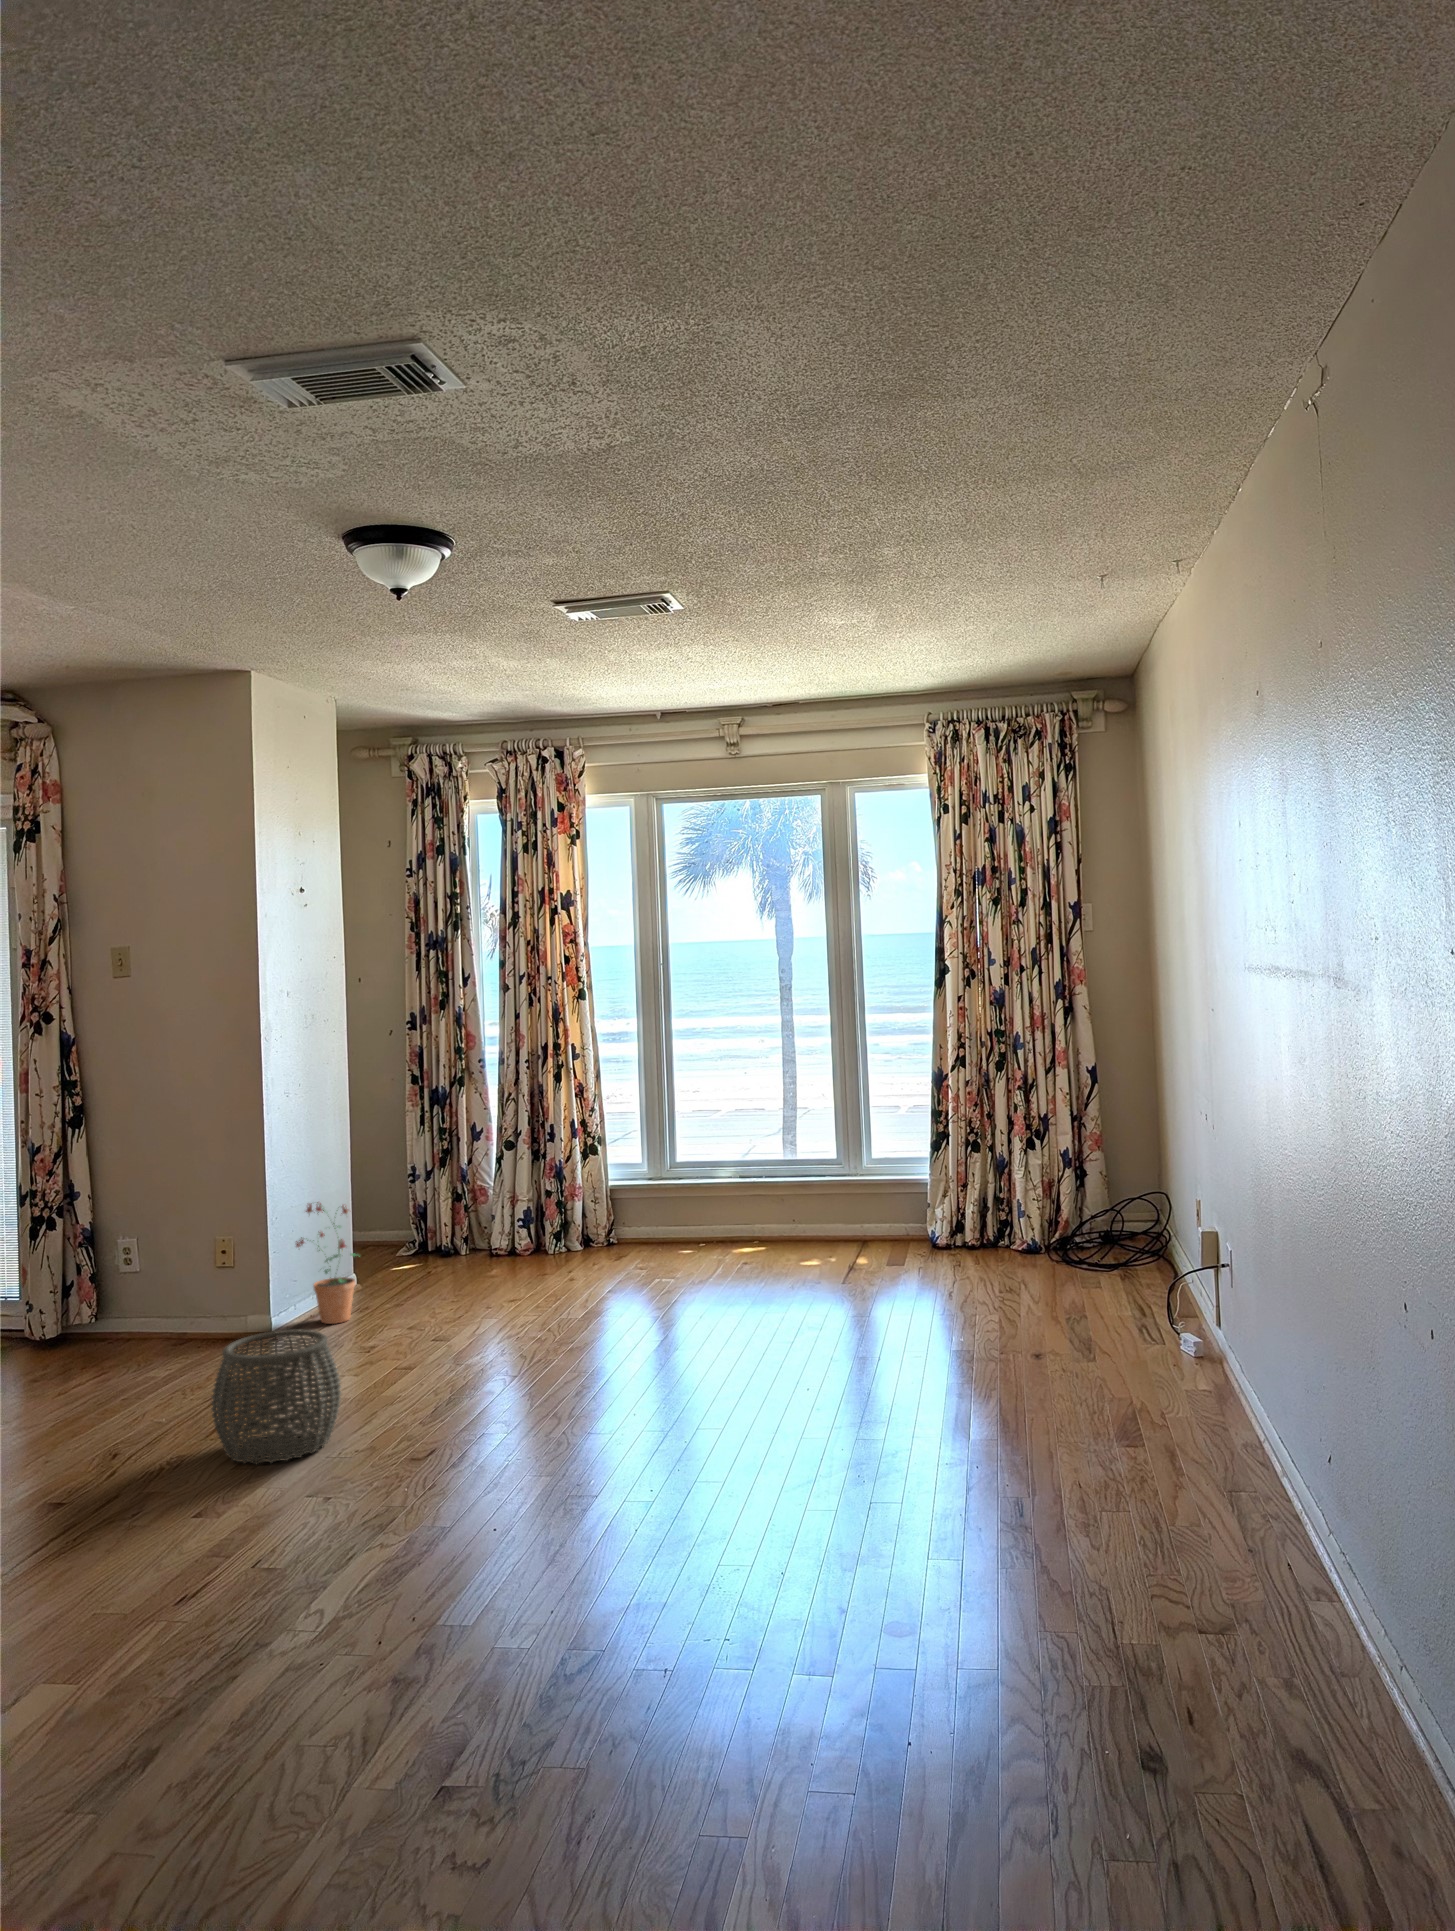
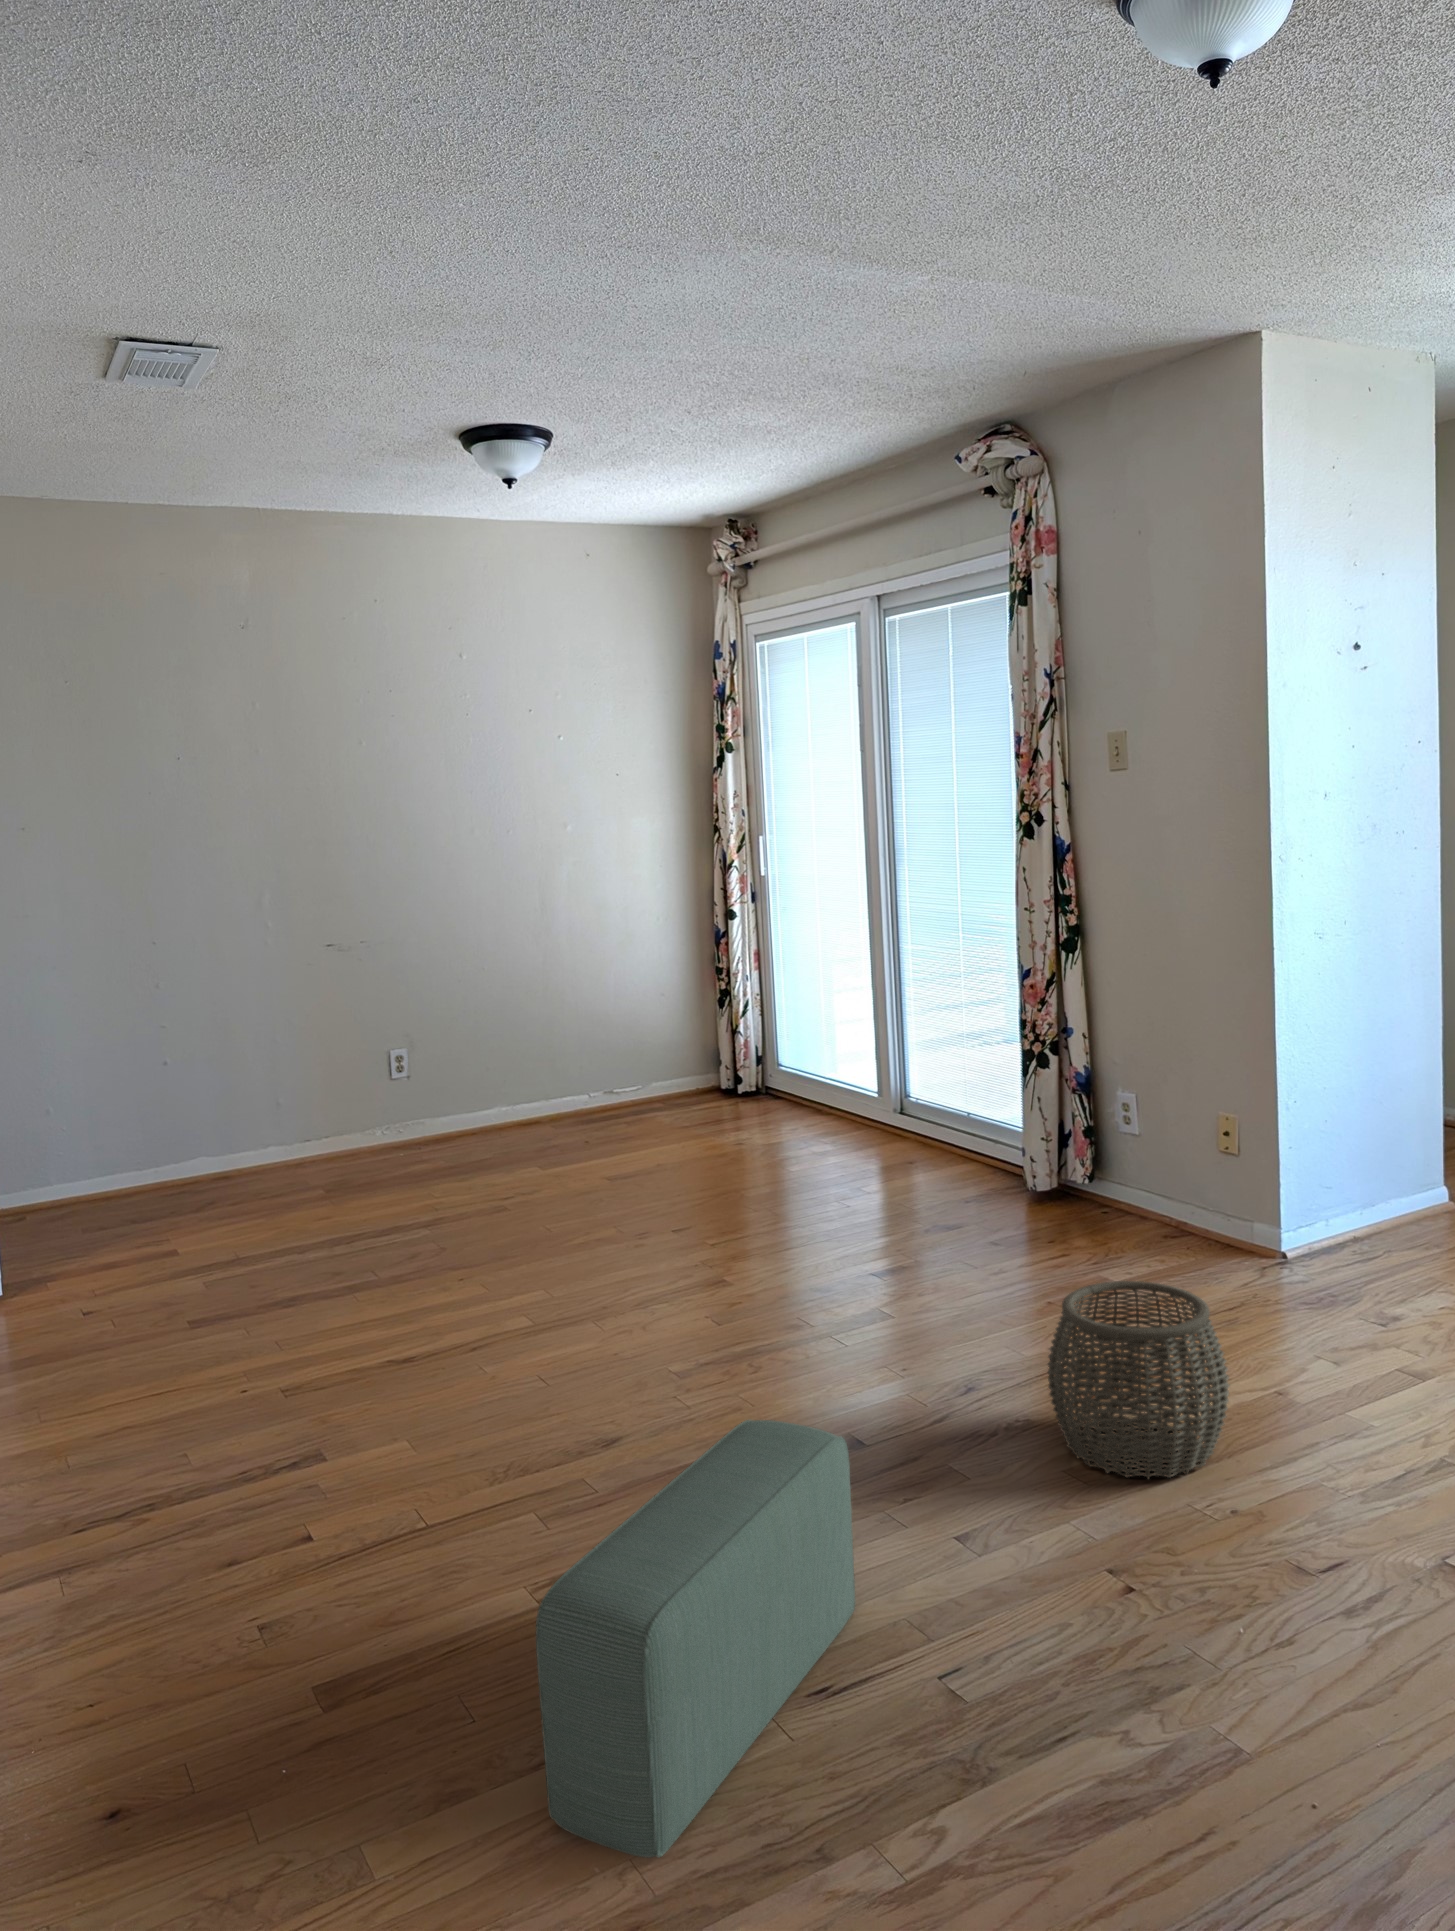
potted plant: present [296,1202,355,1324] -> none [1315,1087,1415,1261]
pouf: none [67,1442,181,1724] -> present [536,1420,855,1858]

